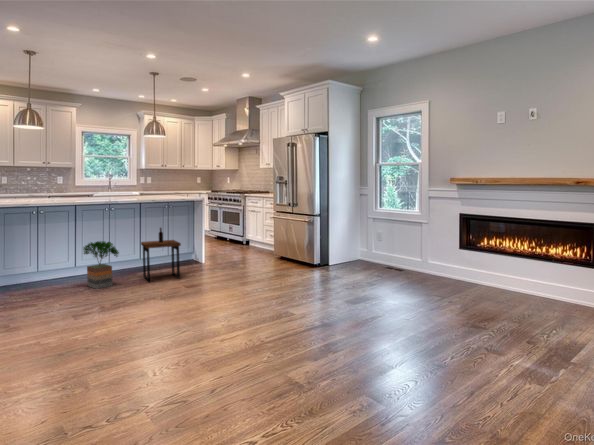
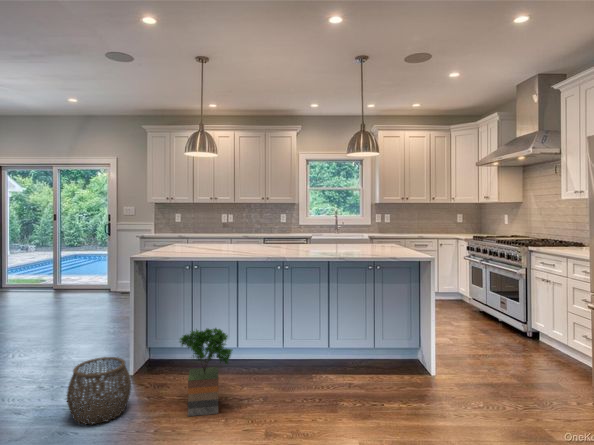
side table: present [141,228,181,282] -> none [271,317,341,432]
woven basket: none [13,265,56,301] -> present [67,357,131,425]

